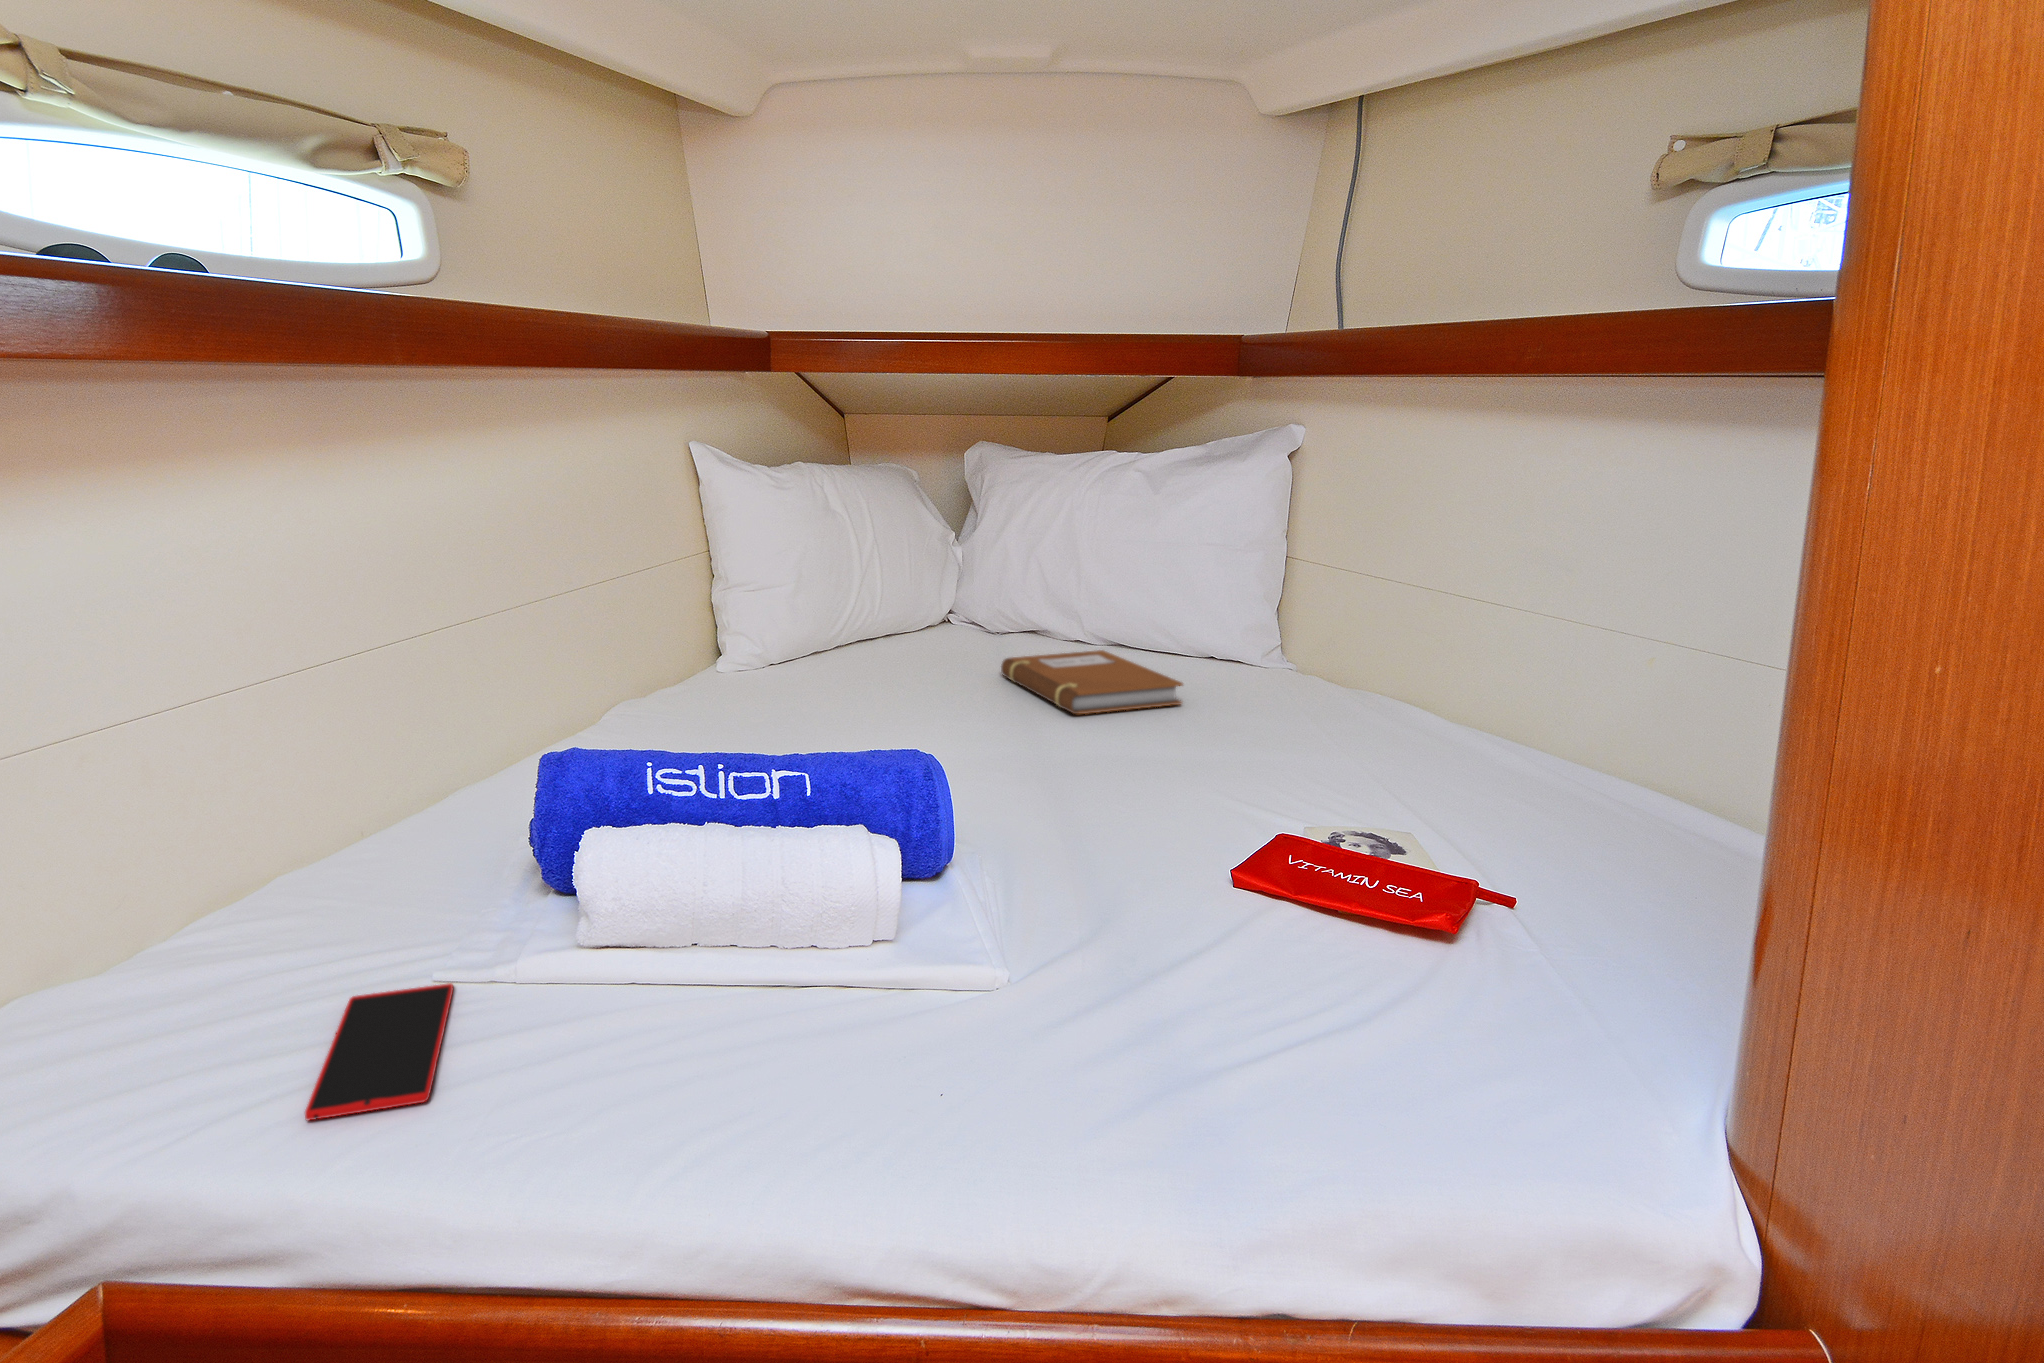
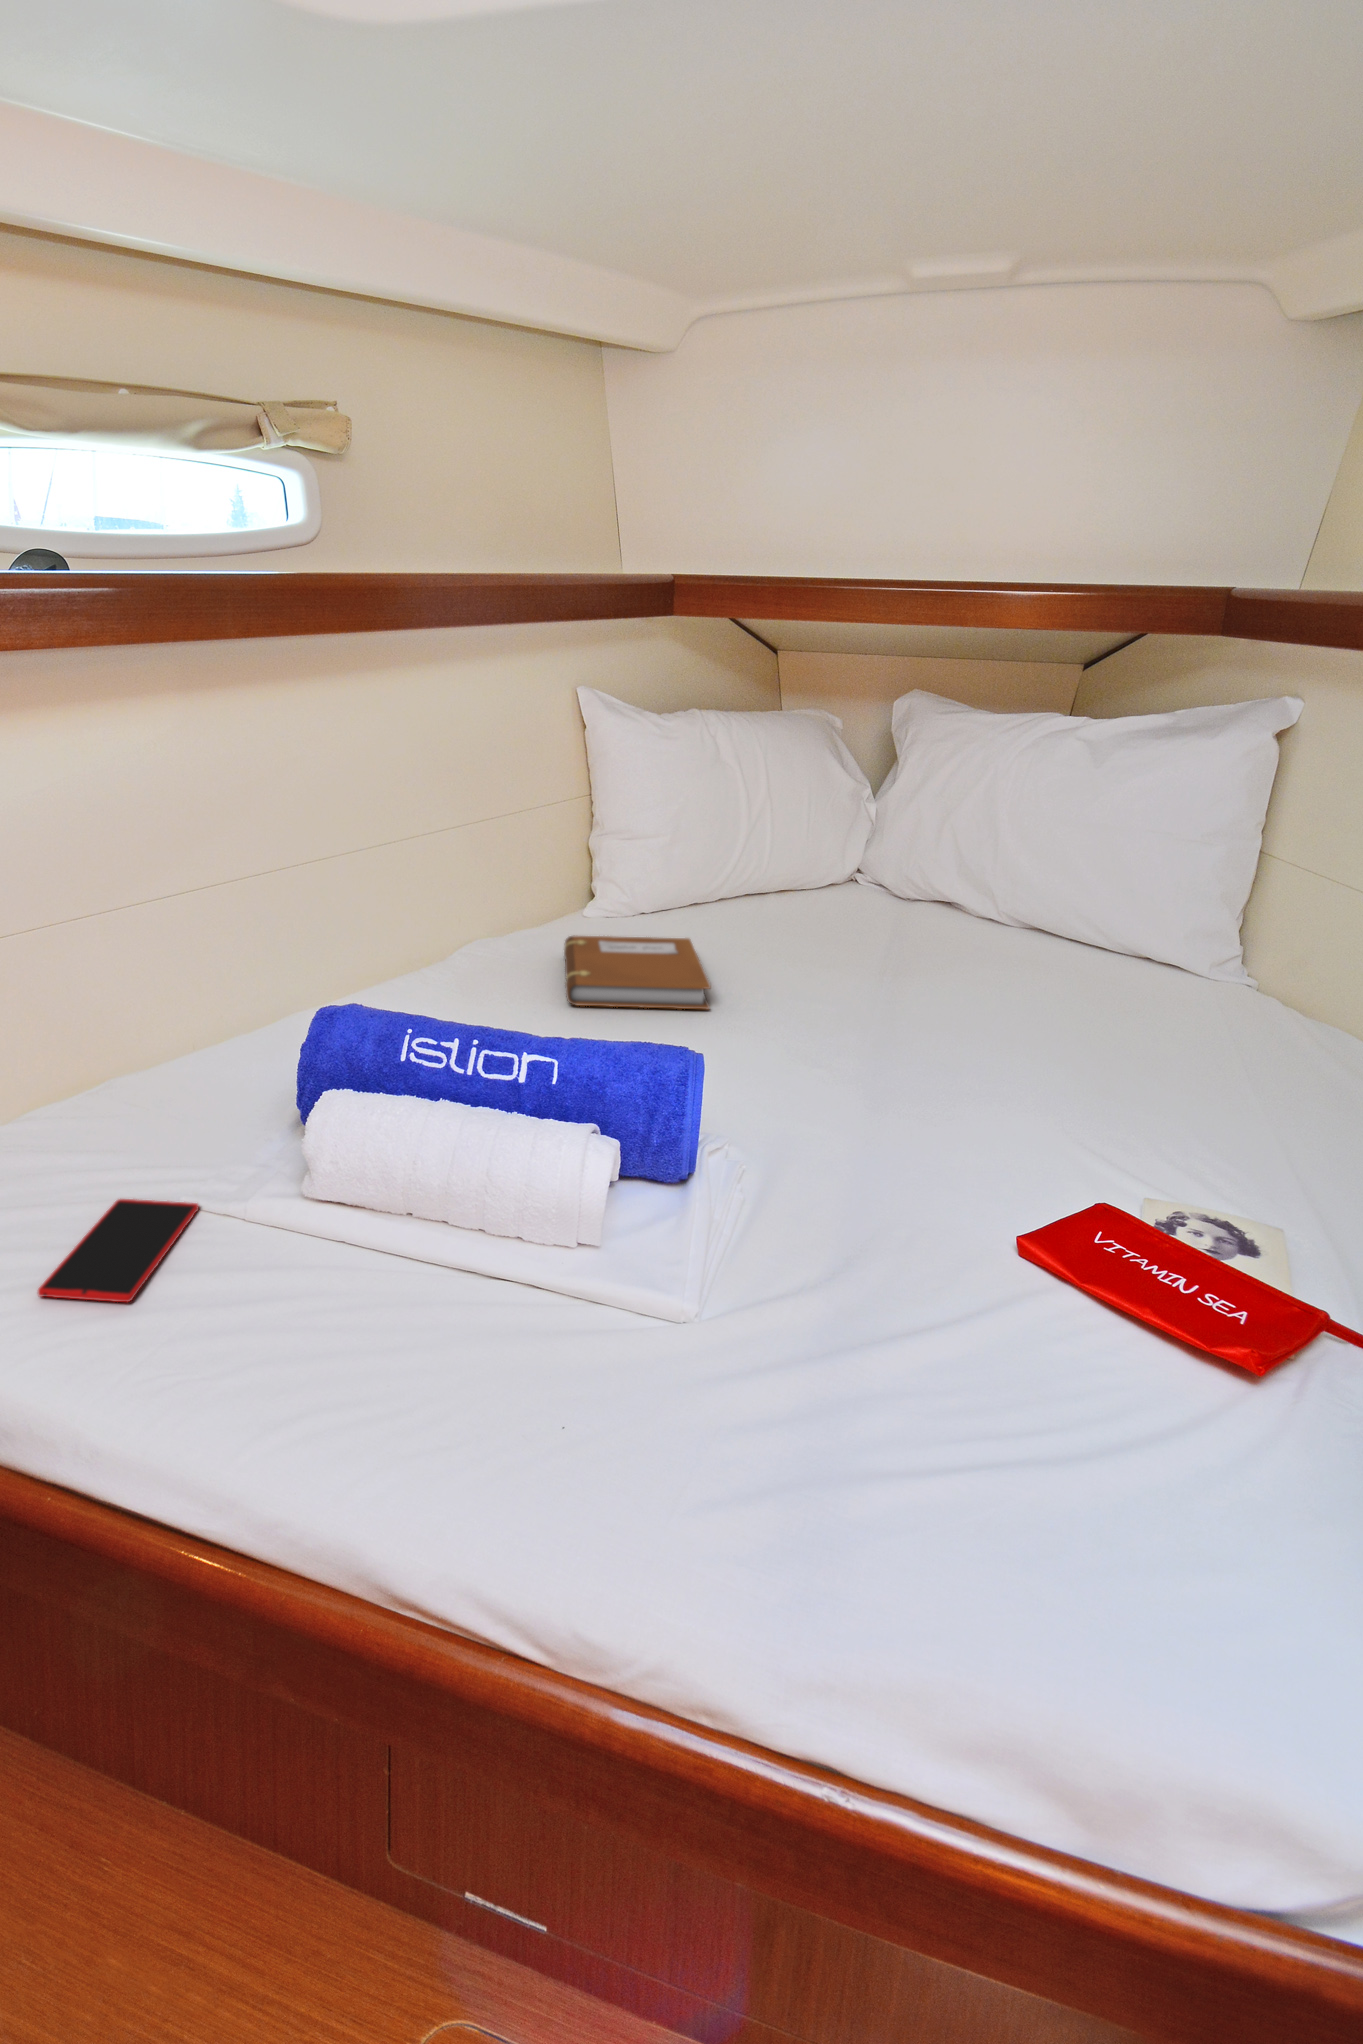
notebook: present [1001,650,1183,714] -> present [564,936,710,1009]

